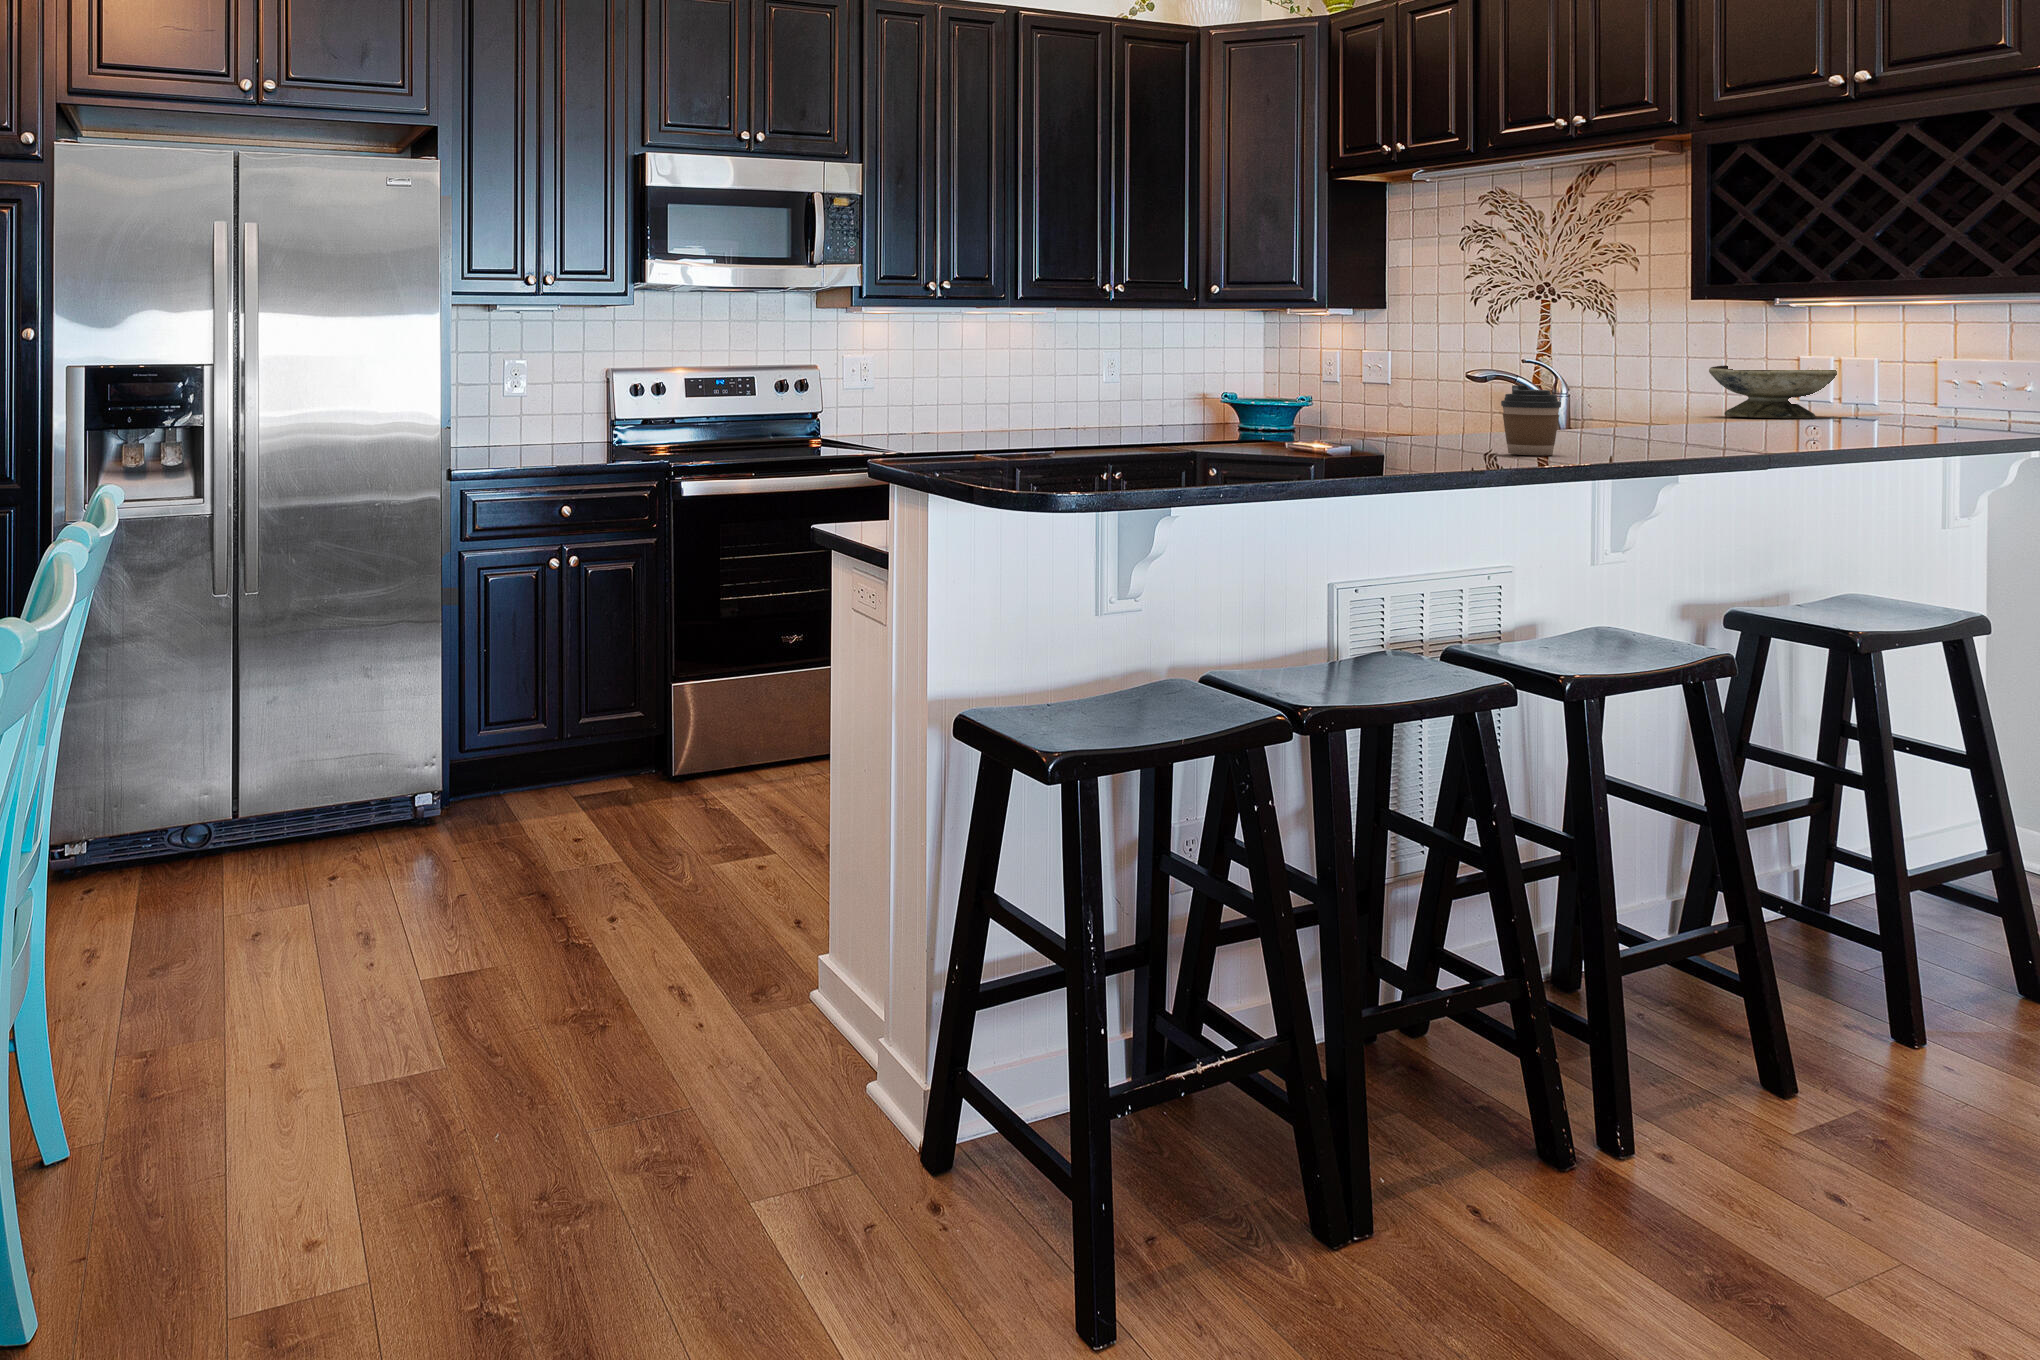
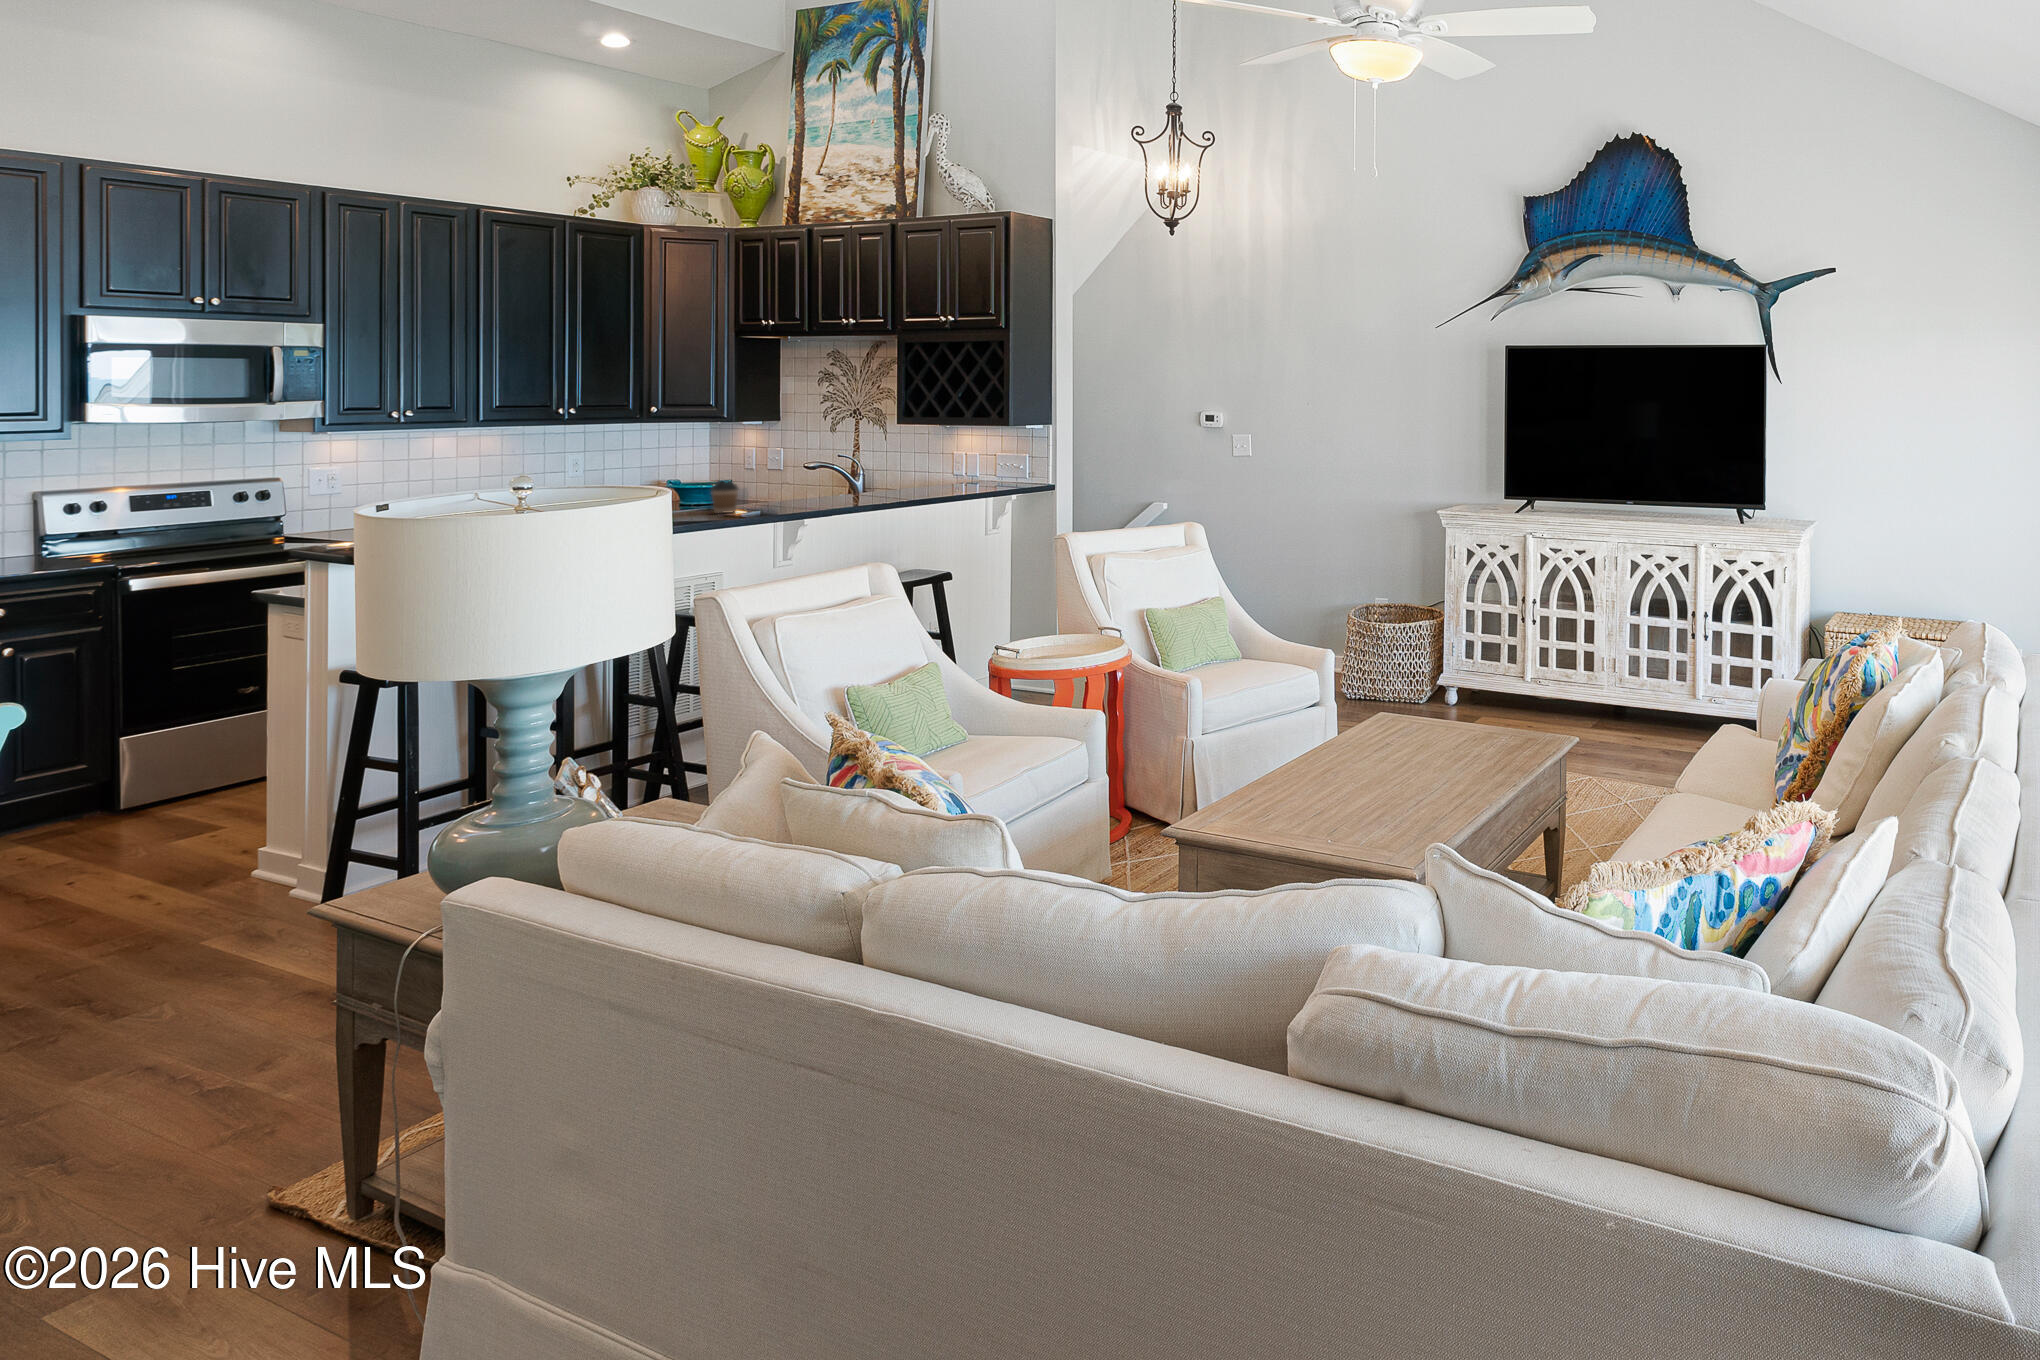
decorative bowl: present [1709,365,1837,419] -> none [923,449,982,479]

